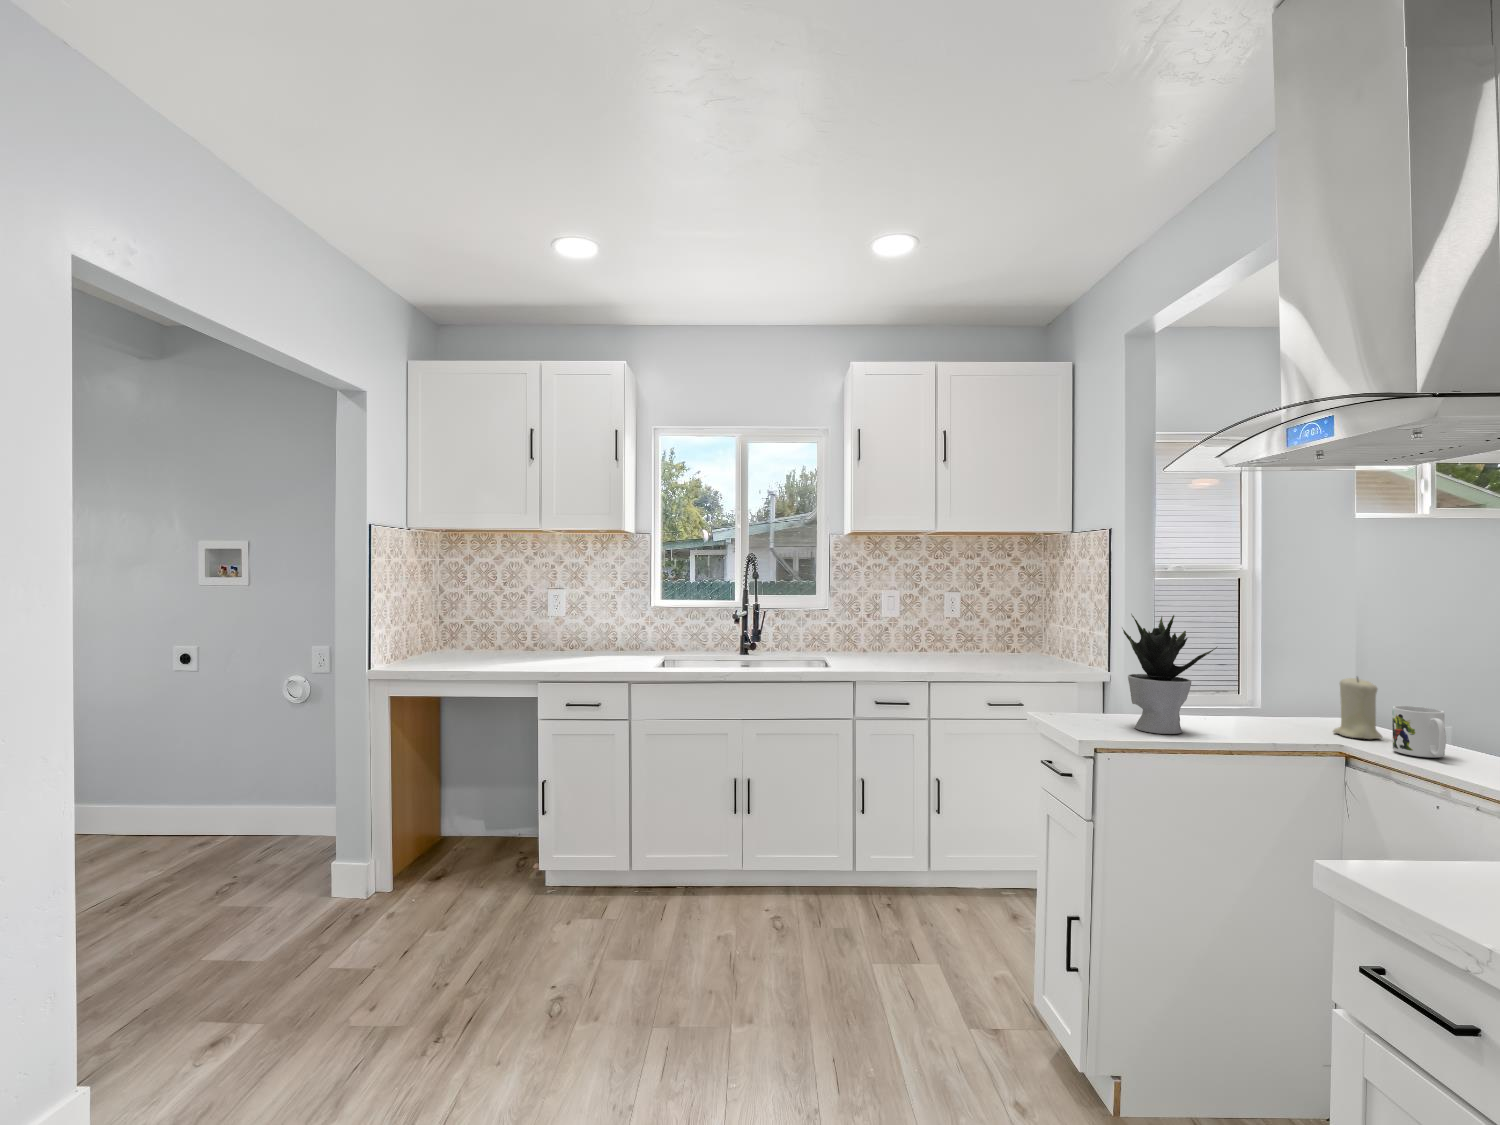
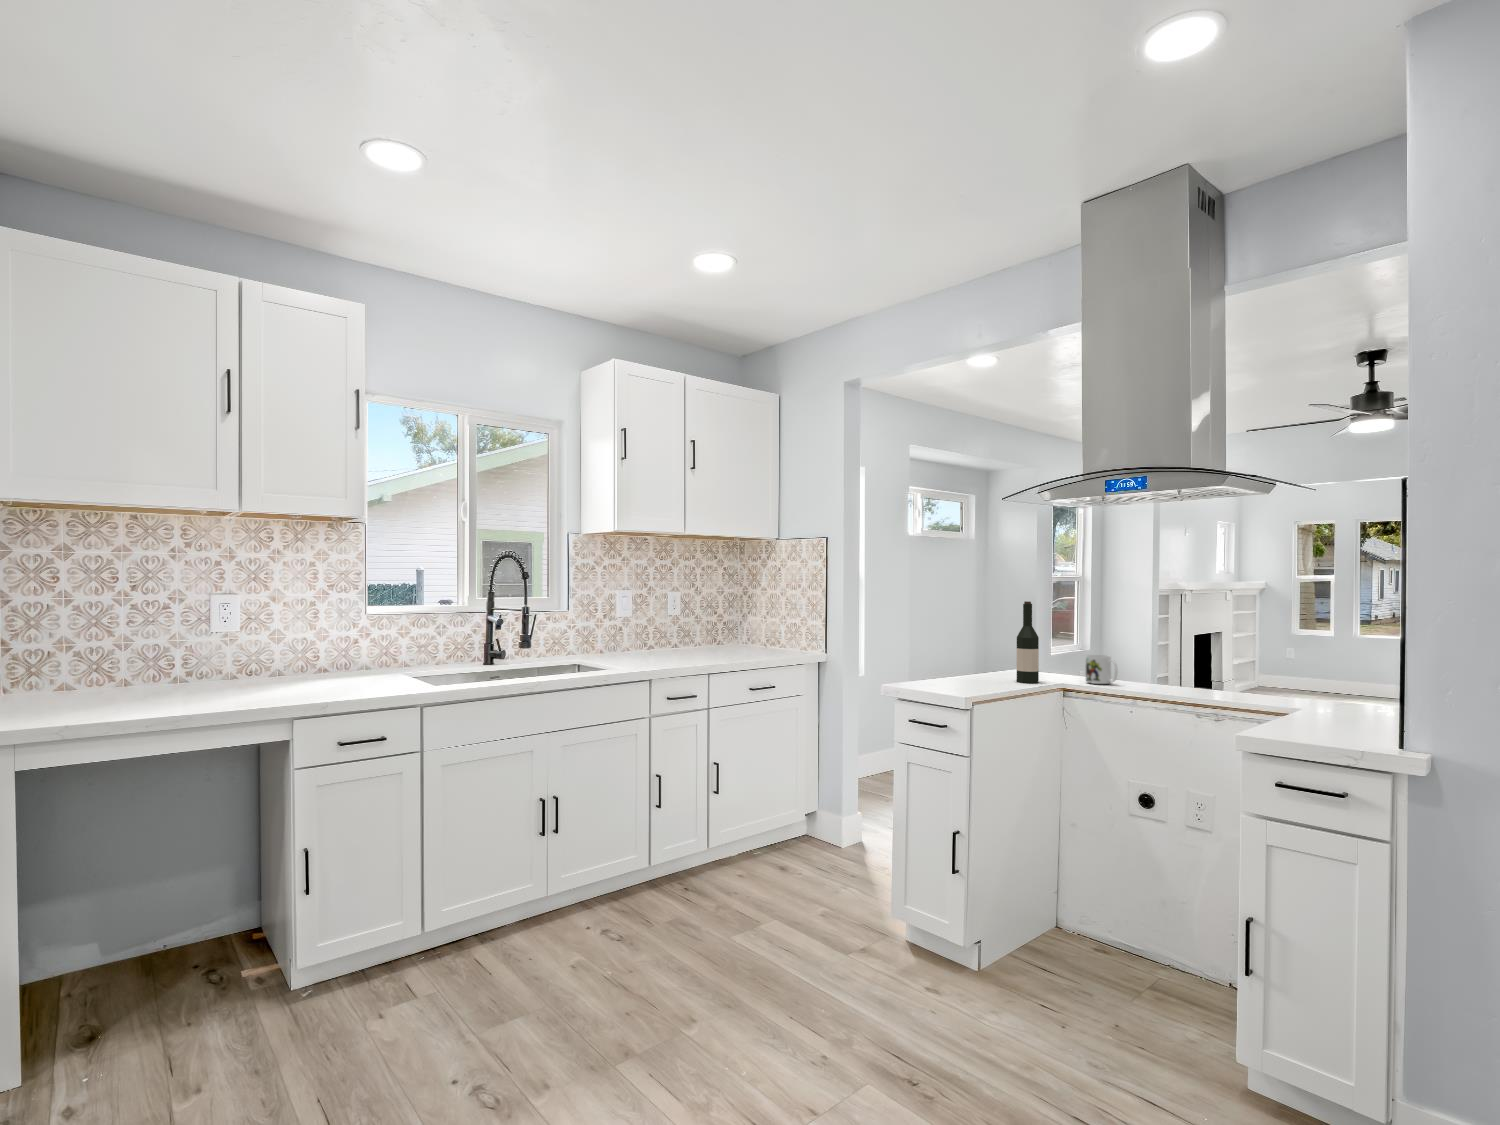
potted plant: present [1122,614,1217,734] -> none [950,602,1009,688]
wine bottle: none [1259,615,1301,739] -> present [1017,601,1039,683]
candle: present [1333,678,1382,739] -> none [1041,640,1067,679]

